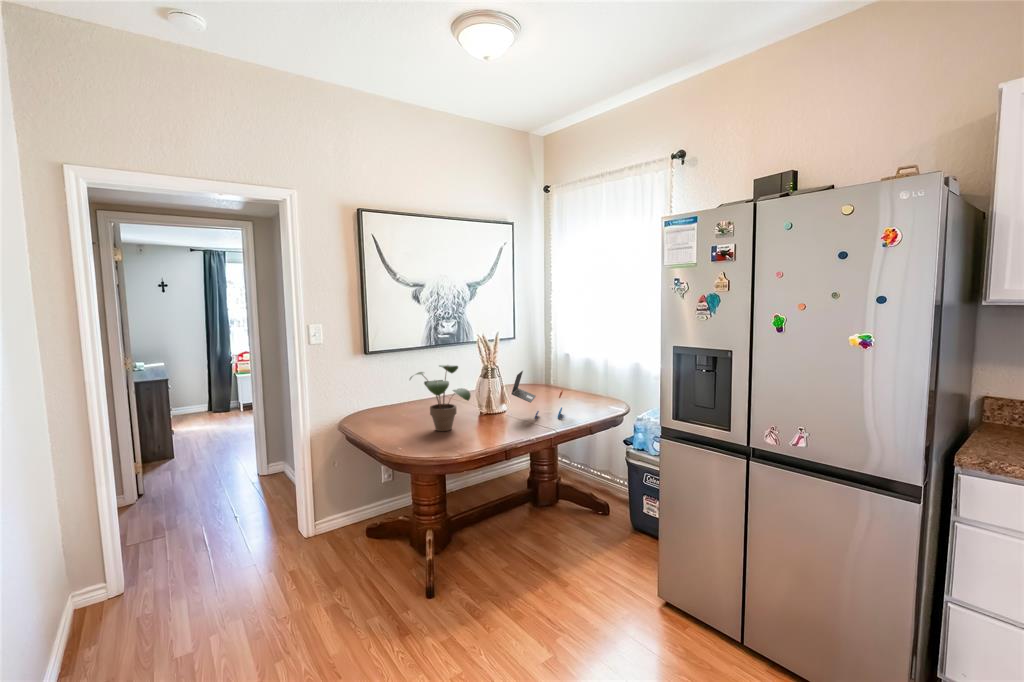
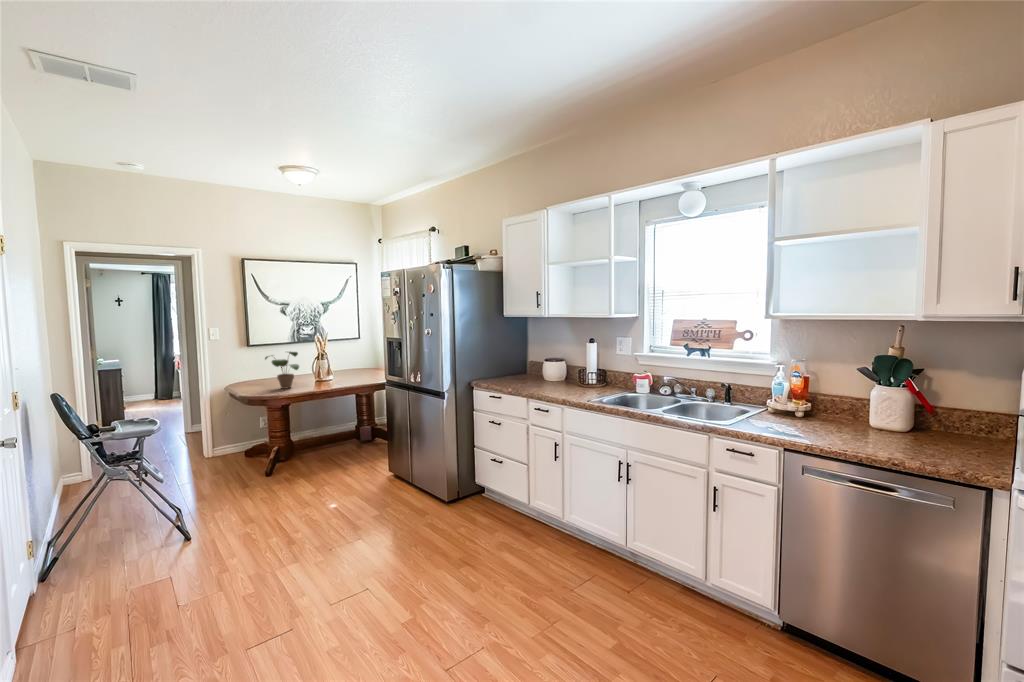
laptop: present [511,371,563,419] -> none [330,355,366,383]

